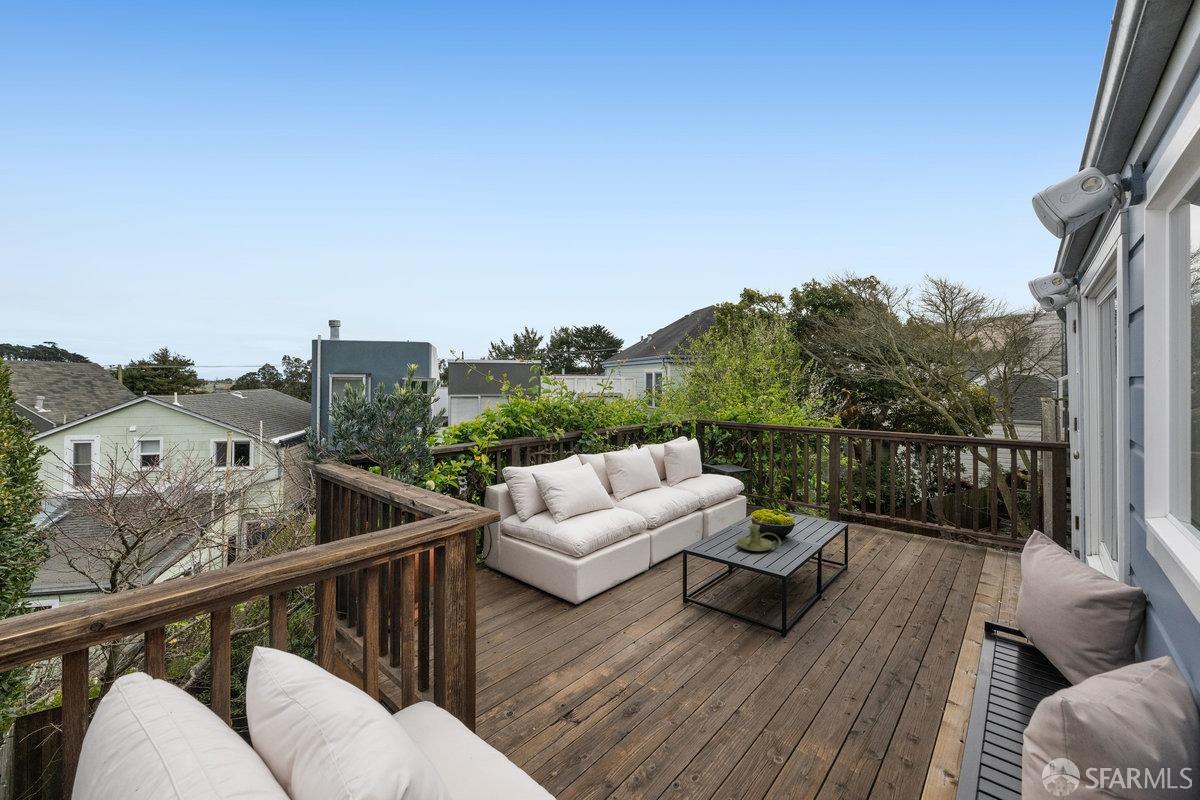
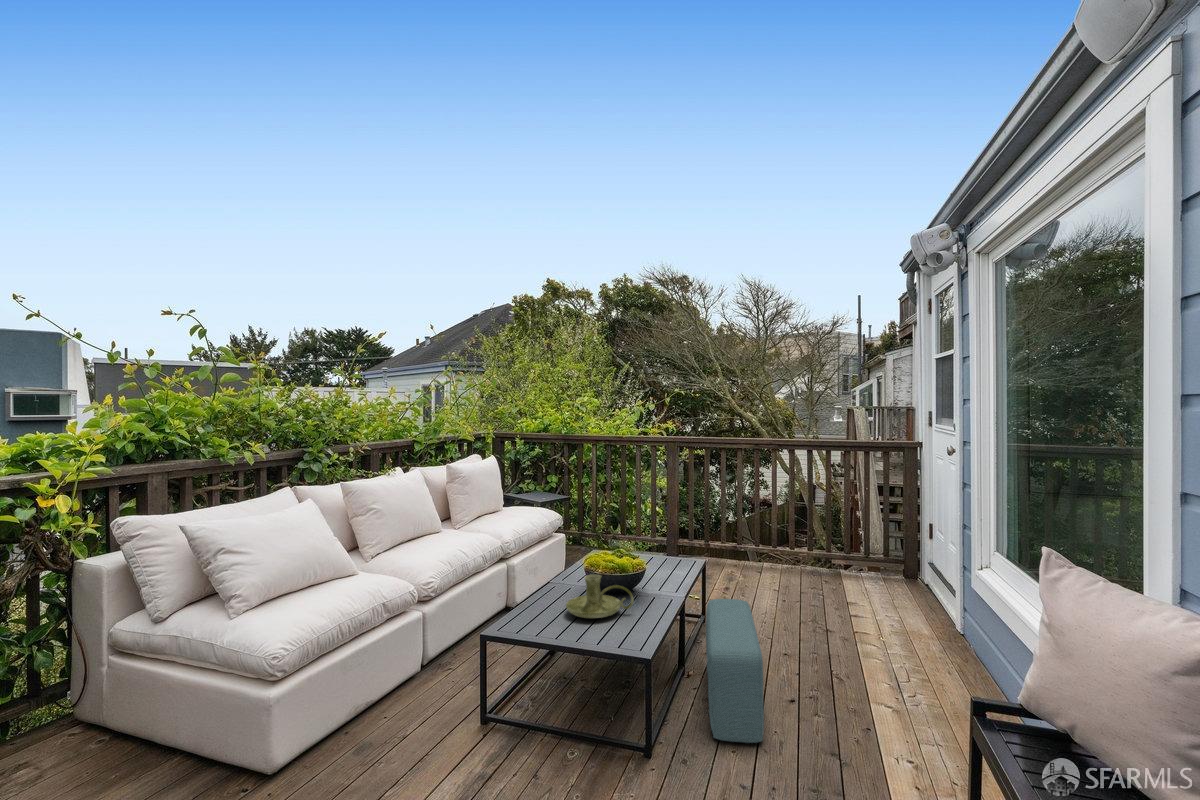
pouf: none [827,551,871,641] -> present [706,599,764,743]

